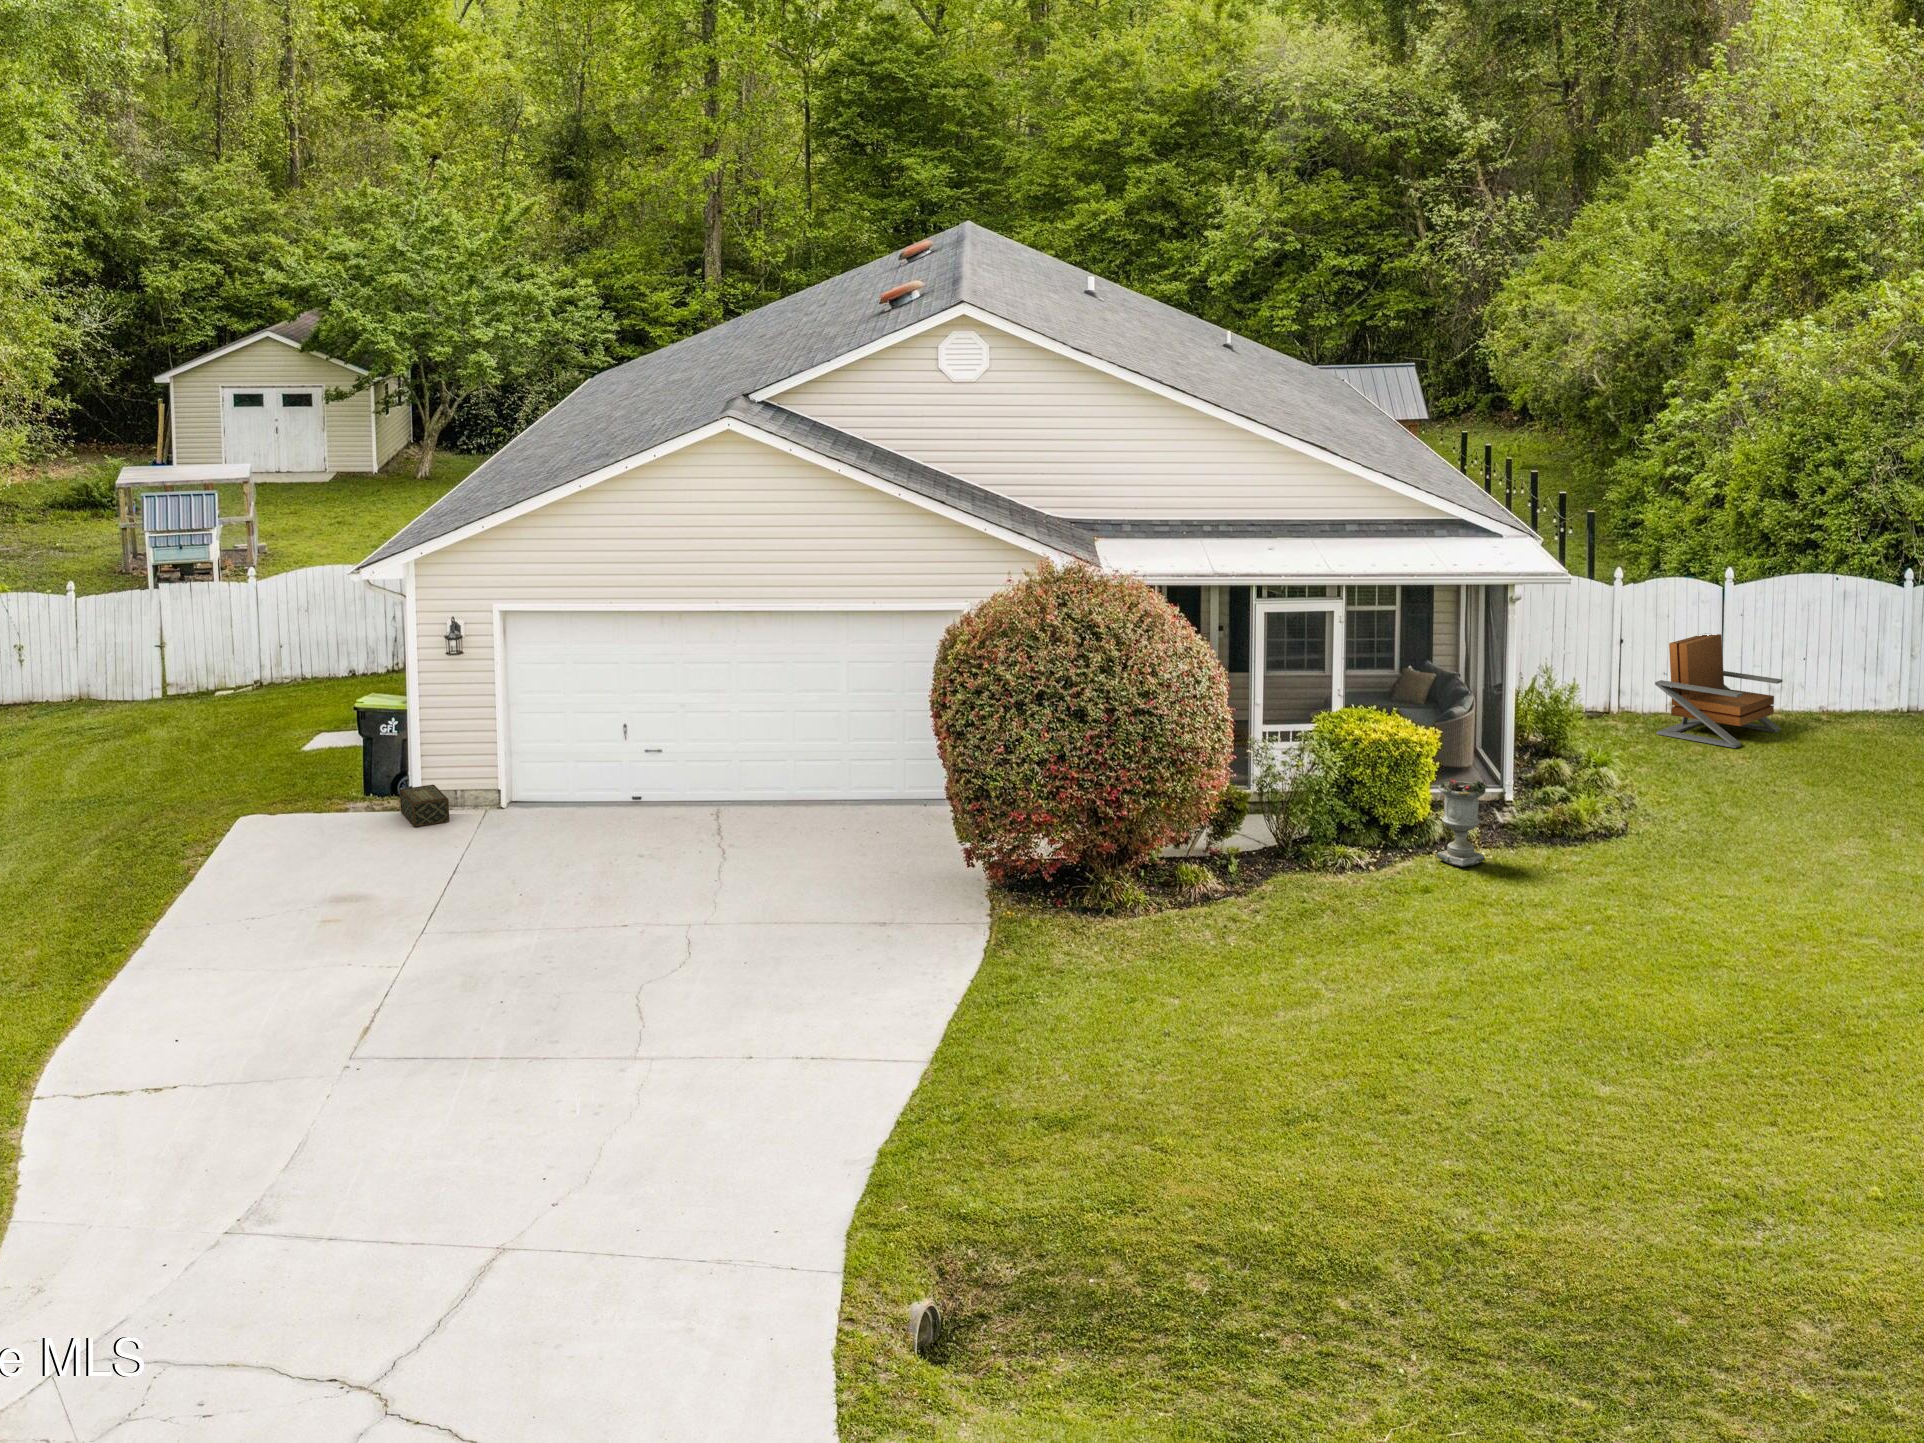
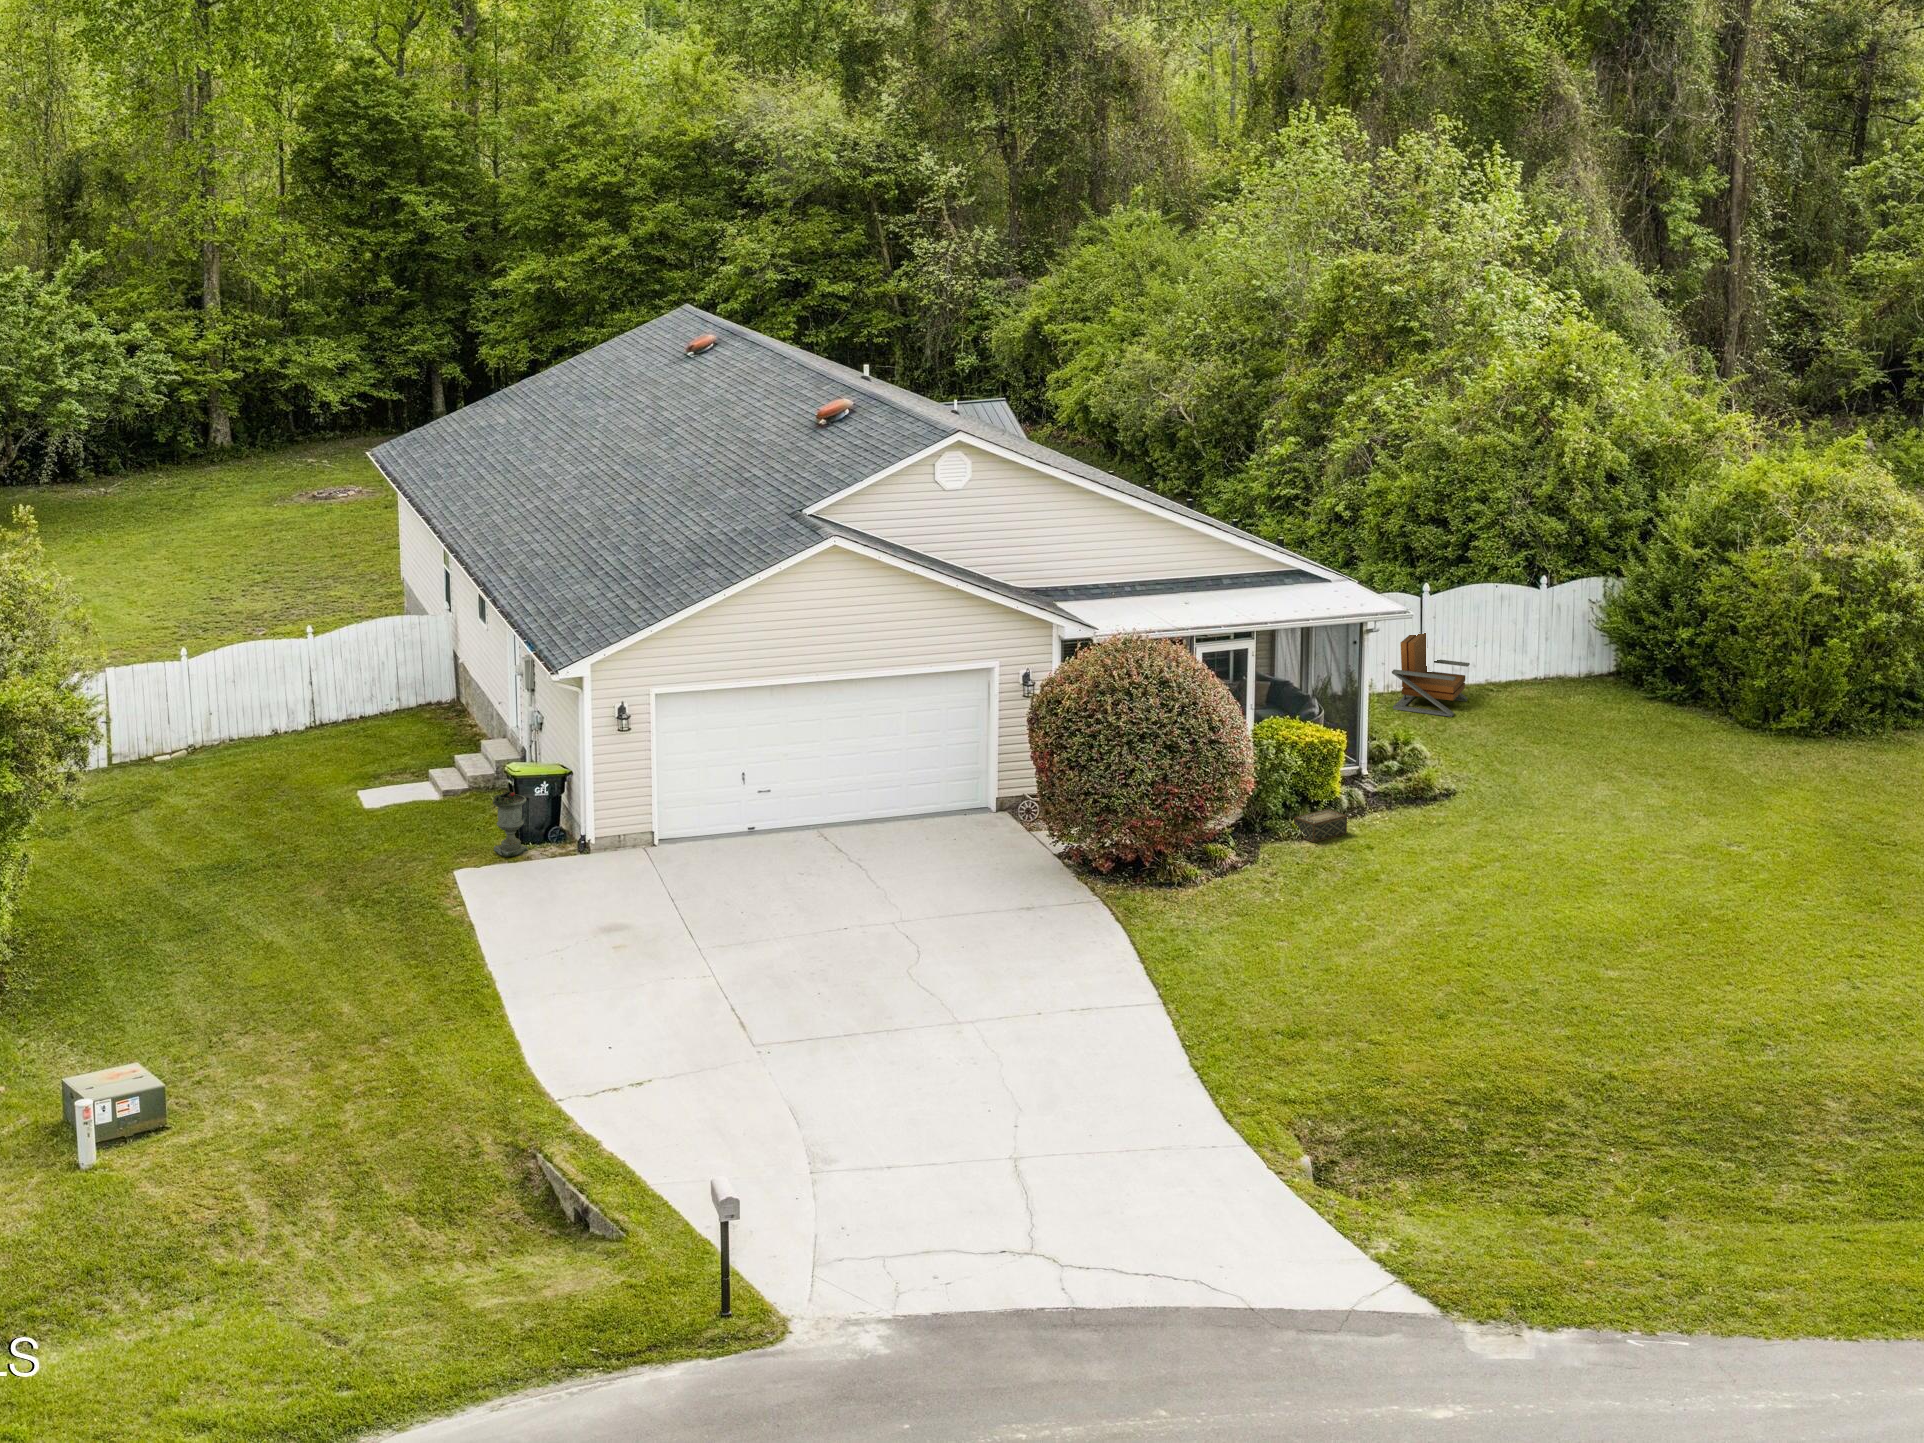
planter: present [1437,779,1488,867] -> present [493,790,528,857]
woven basket: present [400,785,449,827] -> present [1294,809,1347,842]

